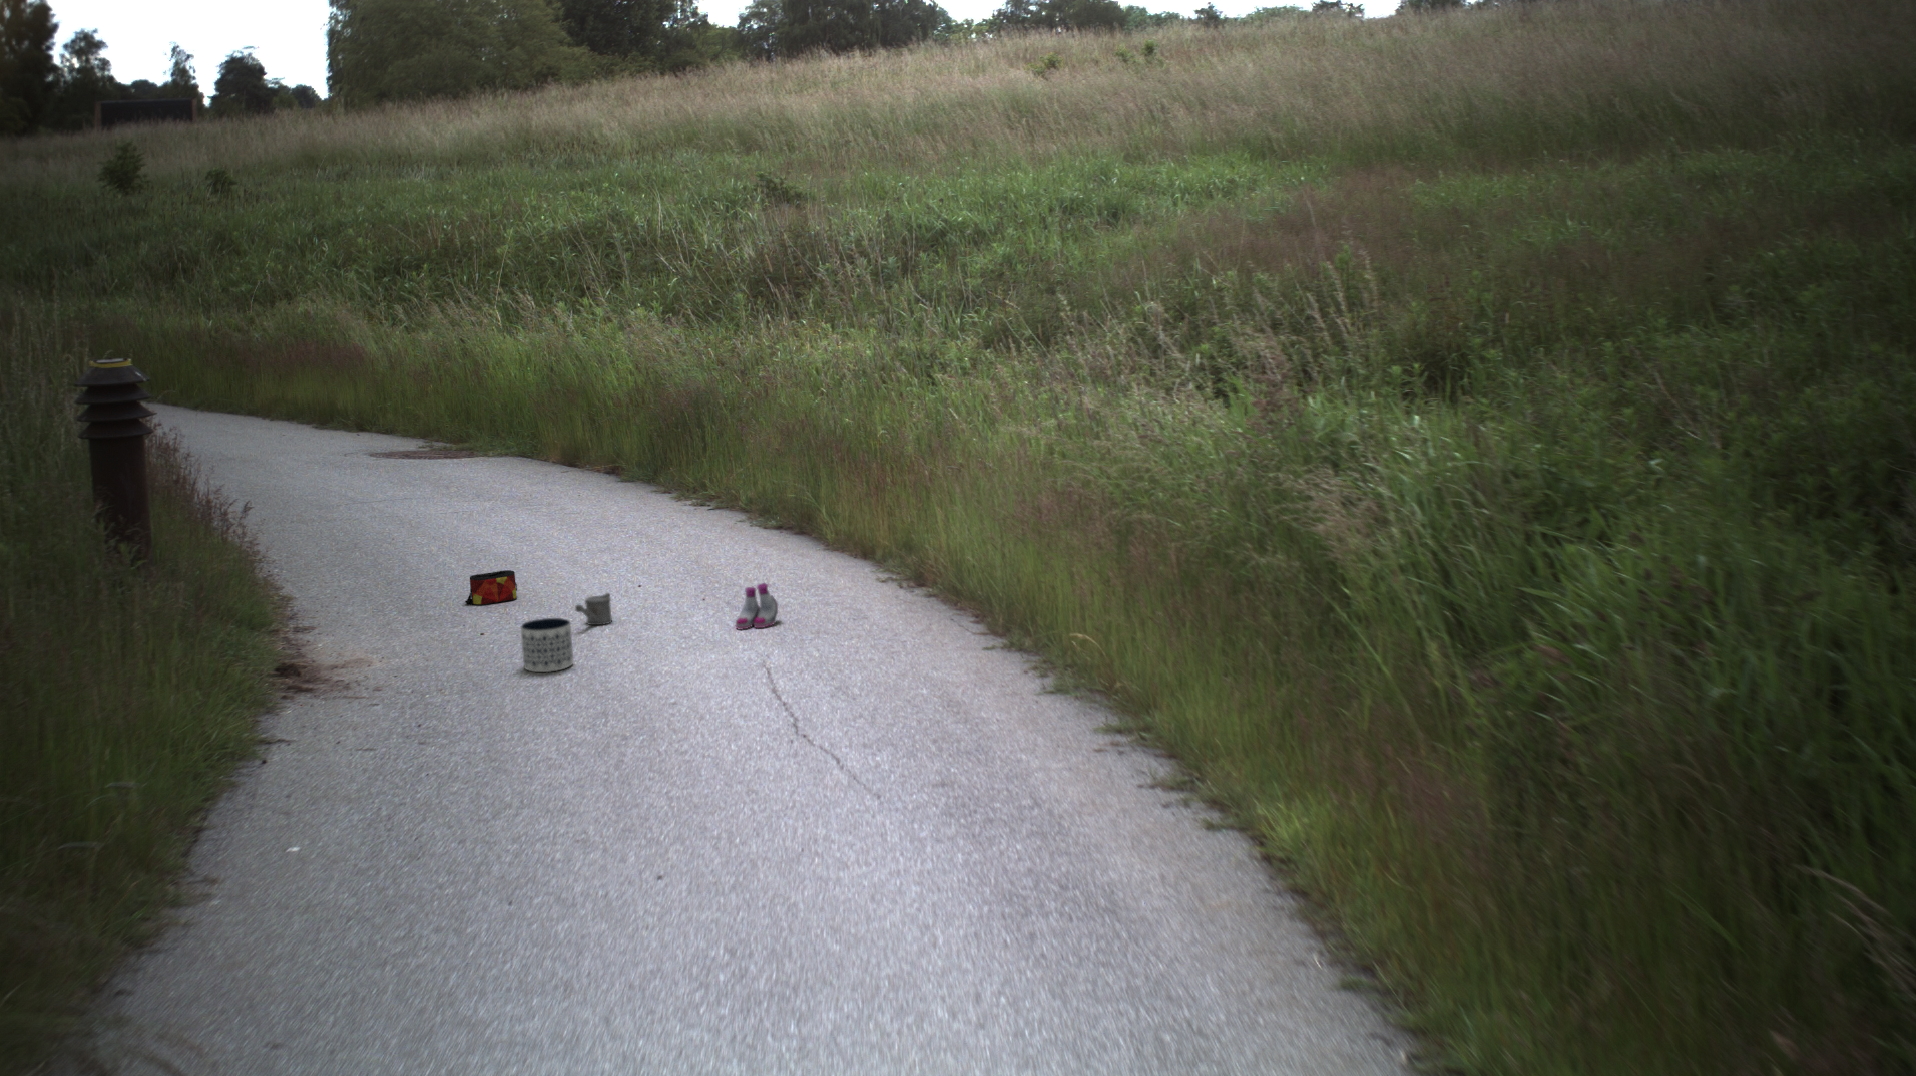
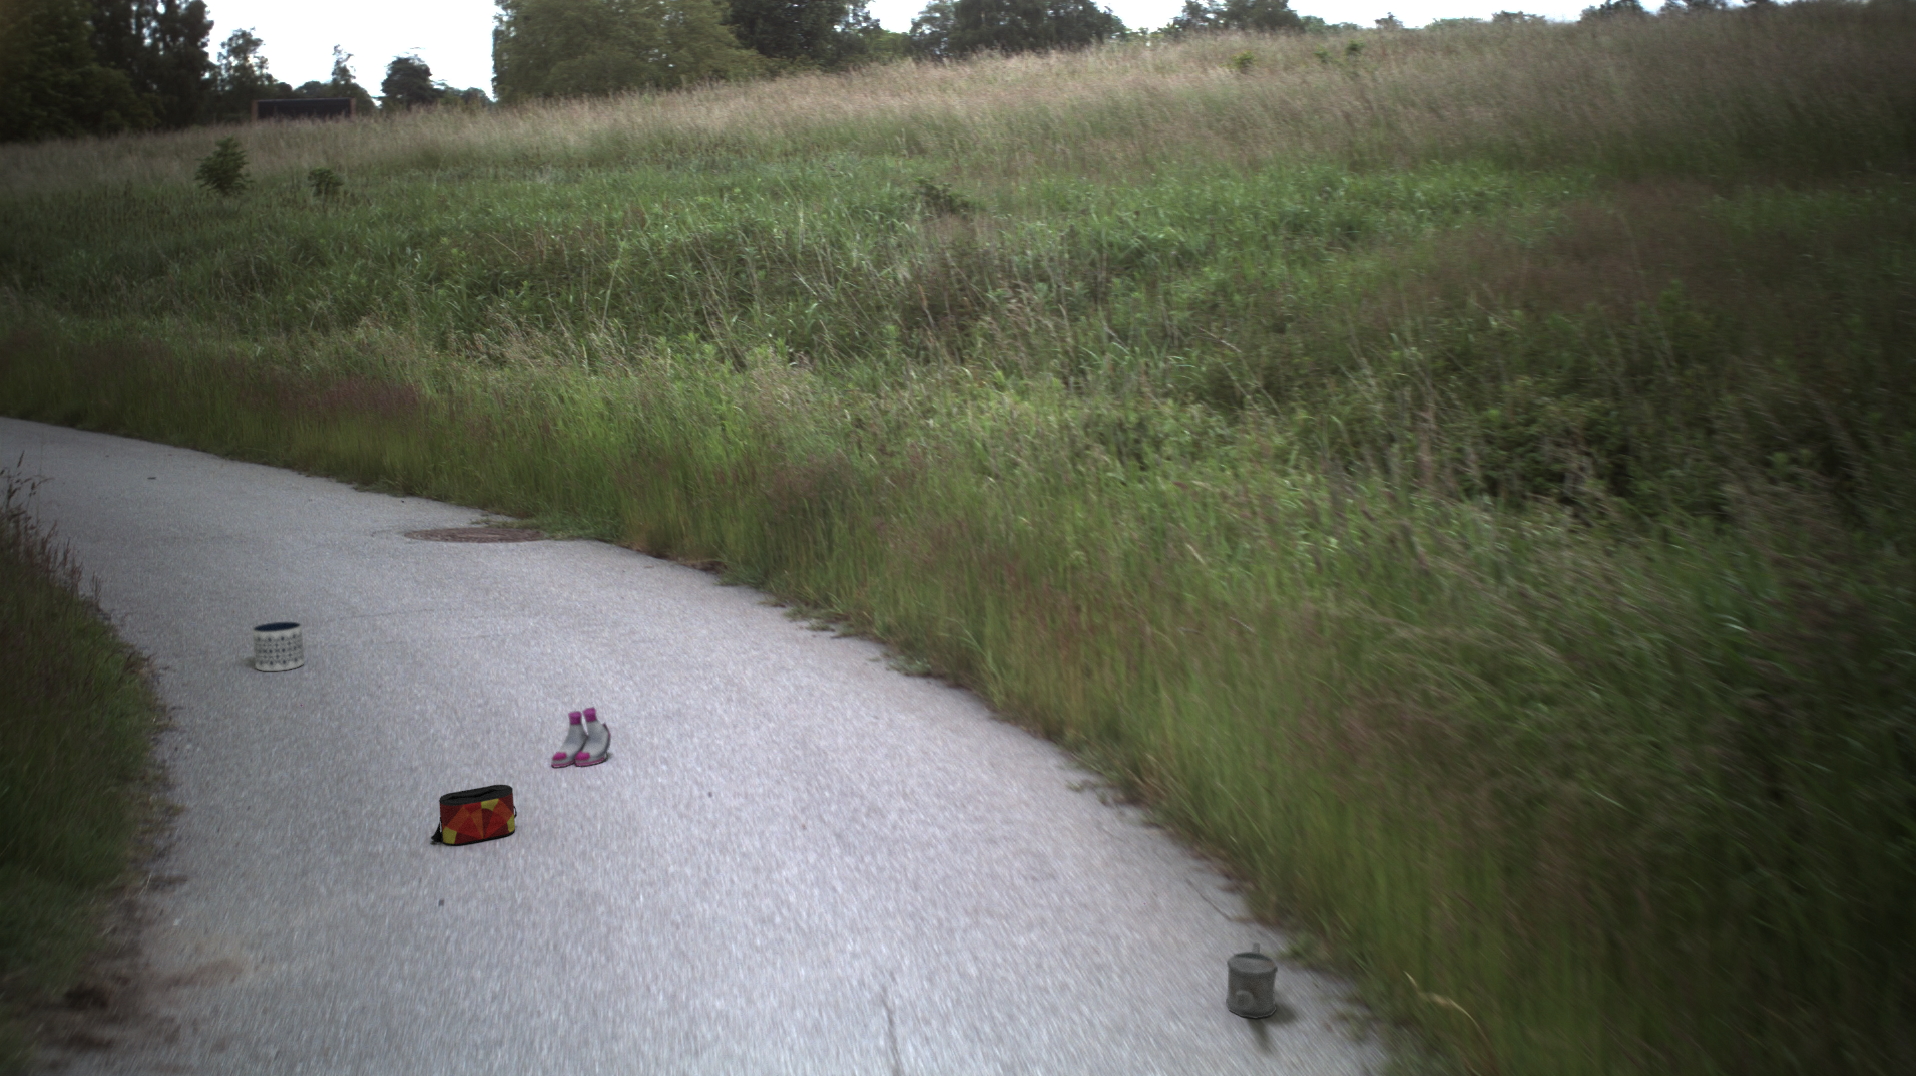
boots: present [736,583,778,629] -> present [551,707,611,768]
watering can: present [575,593,612,625] -> present [1226,942,1278,1018]
planter: present [521,618,573,672] -> present [253,622,304,671]

